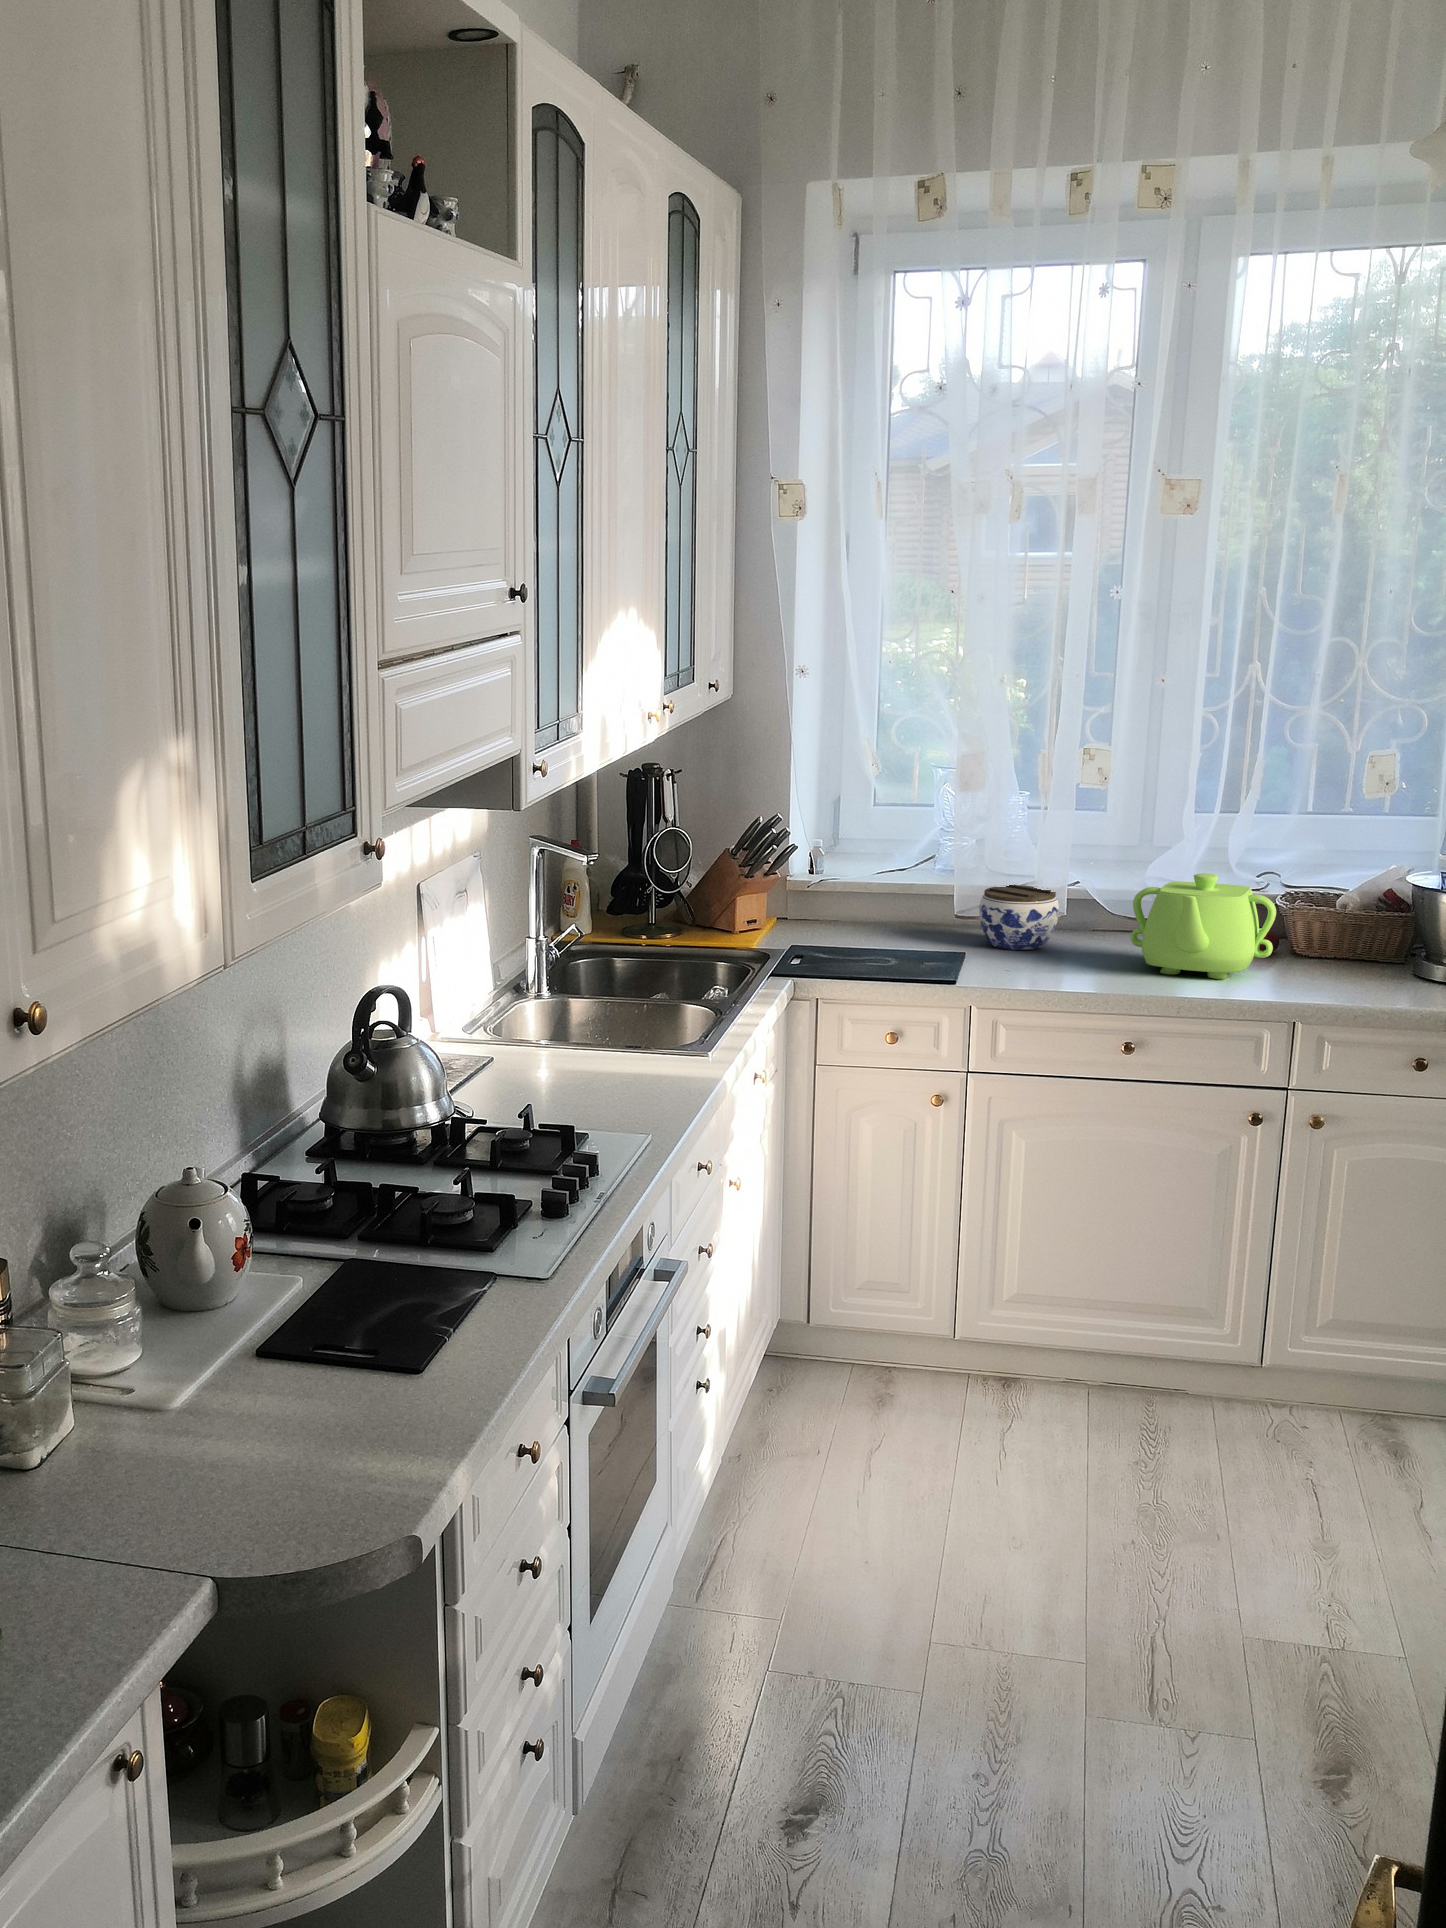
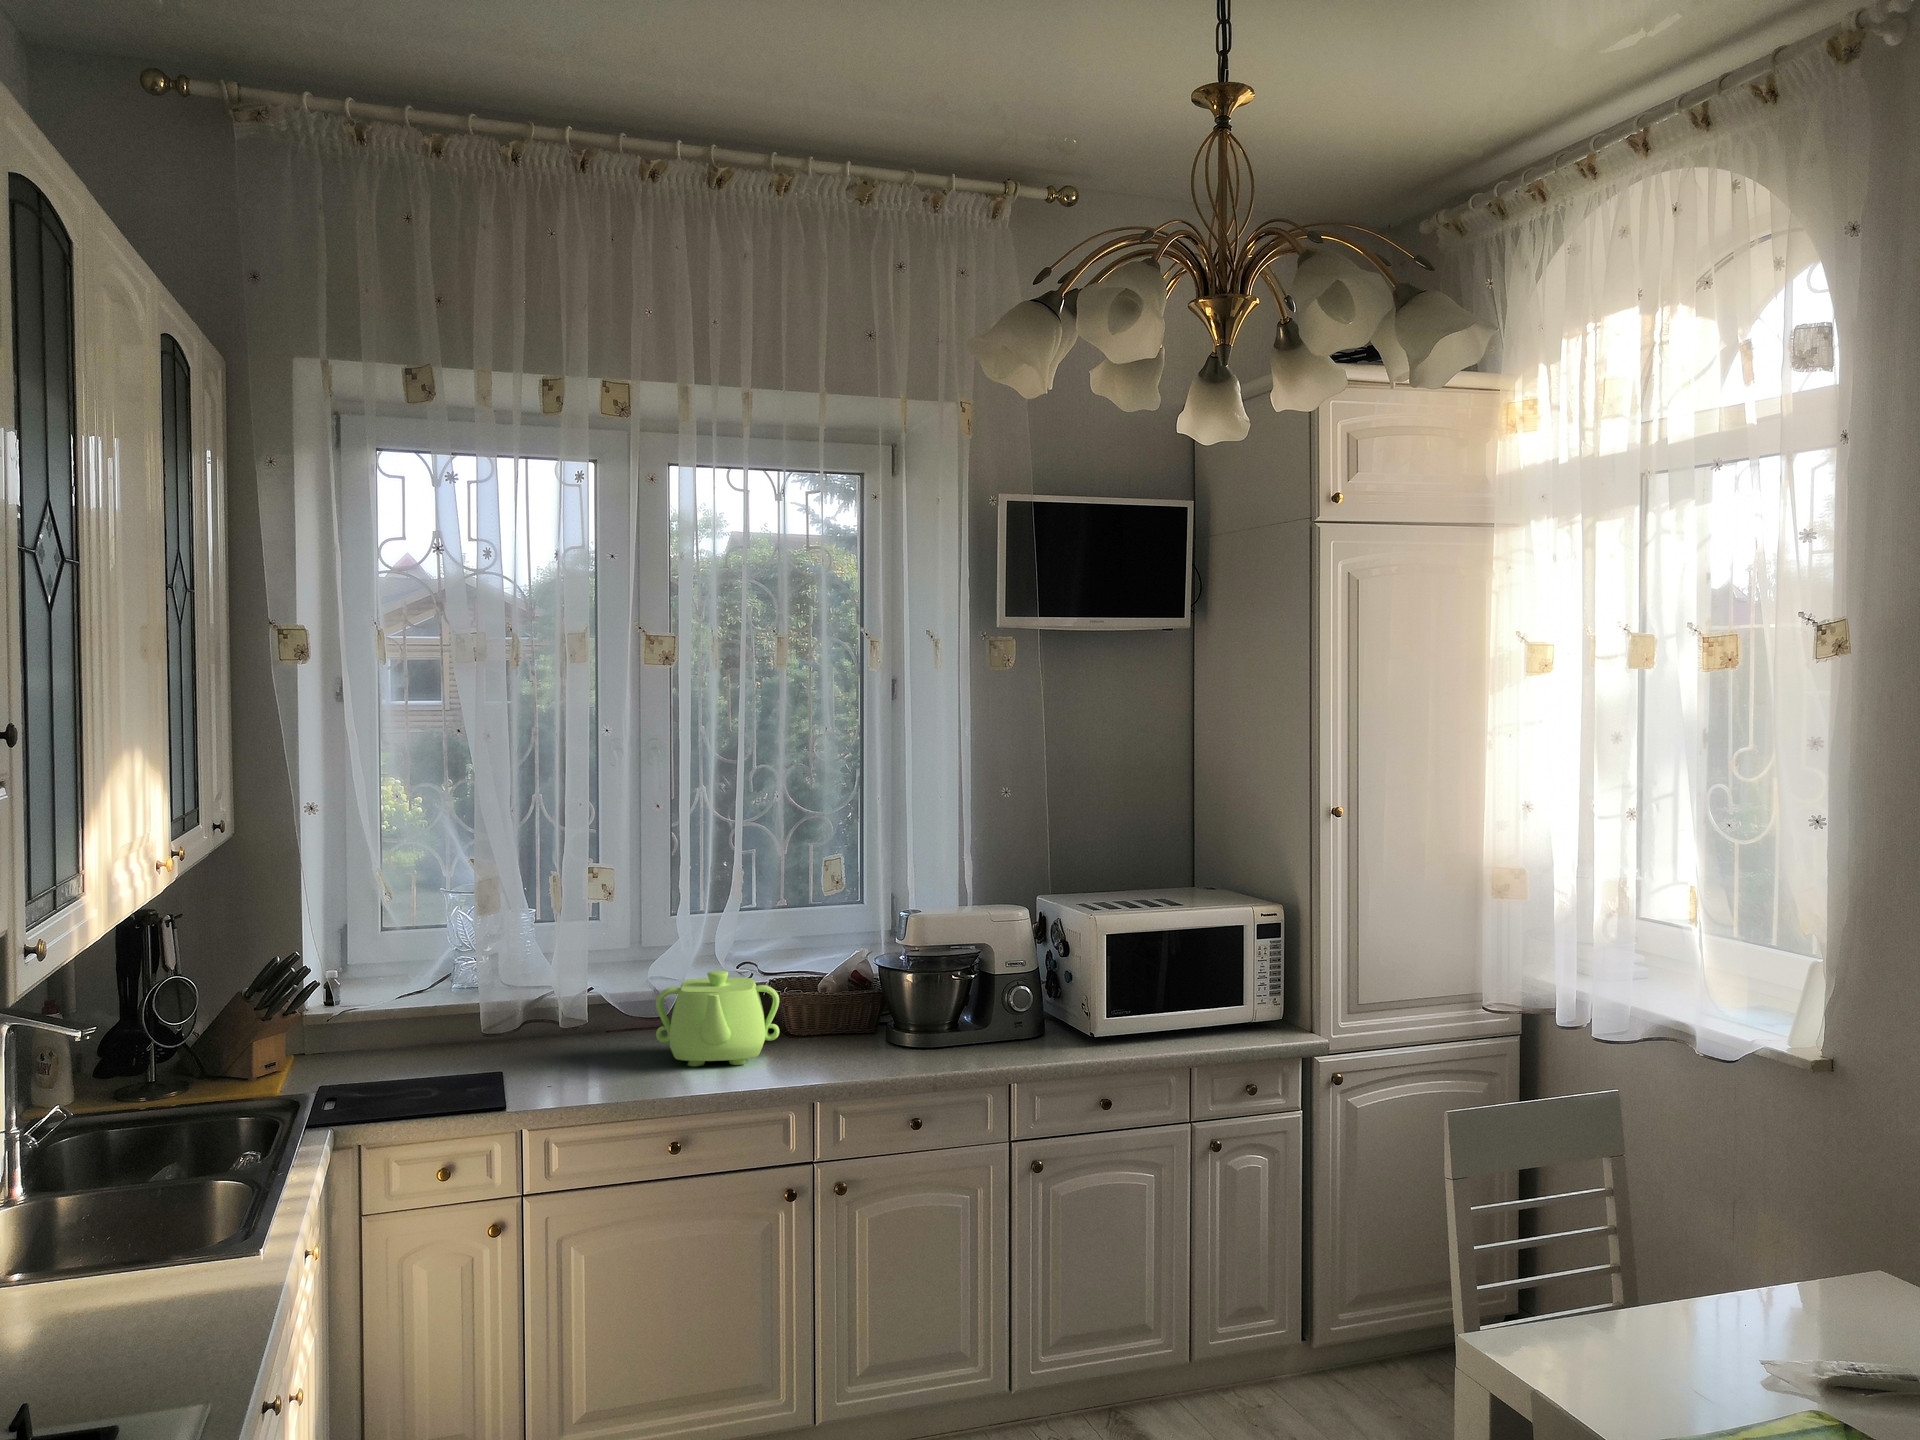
jar: present [979,885,1059,950] -> none [508,995,583,1059]

